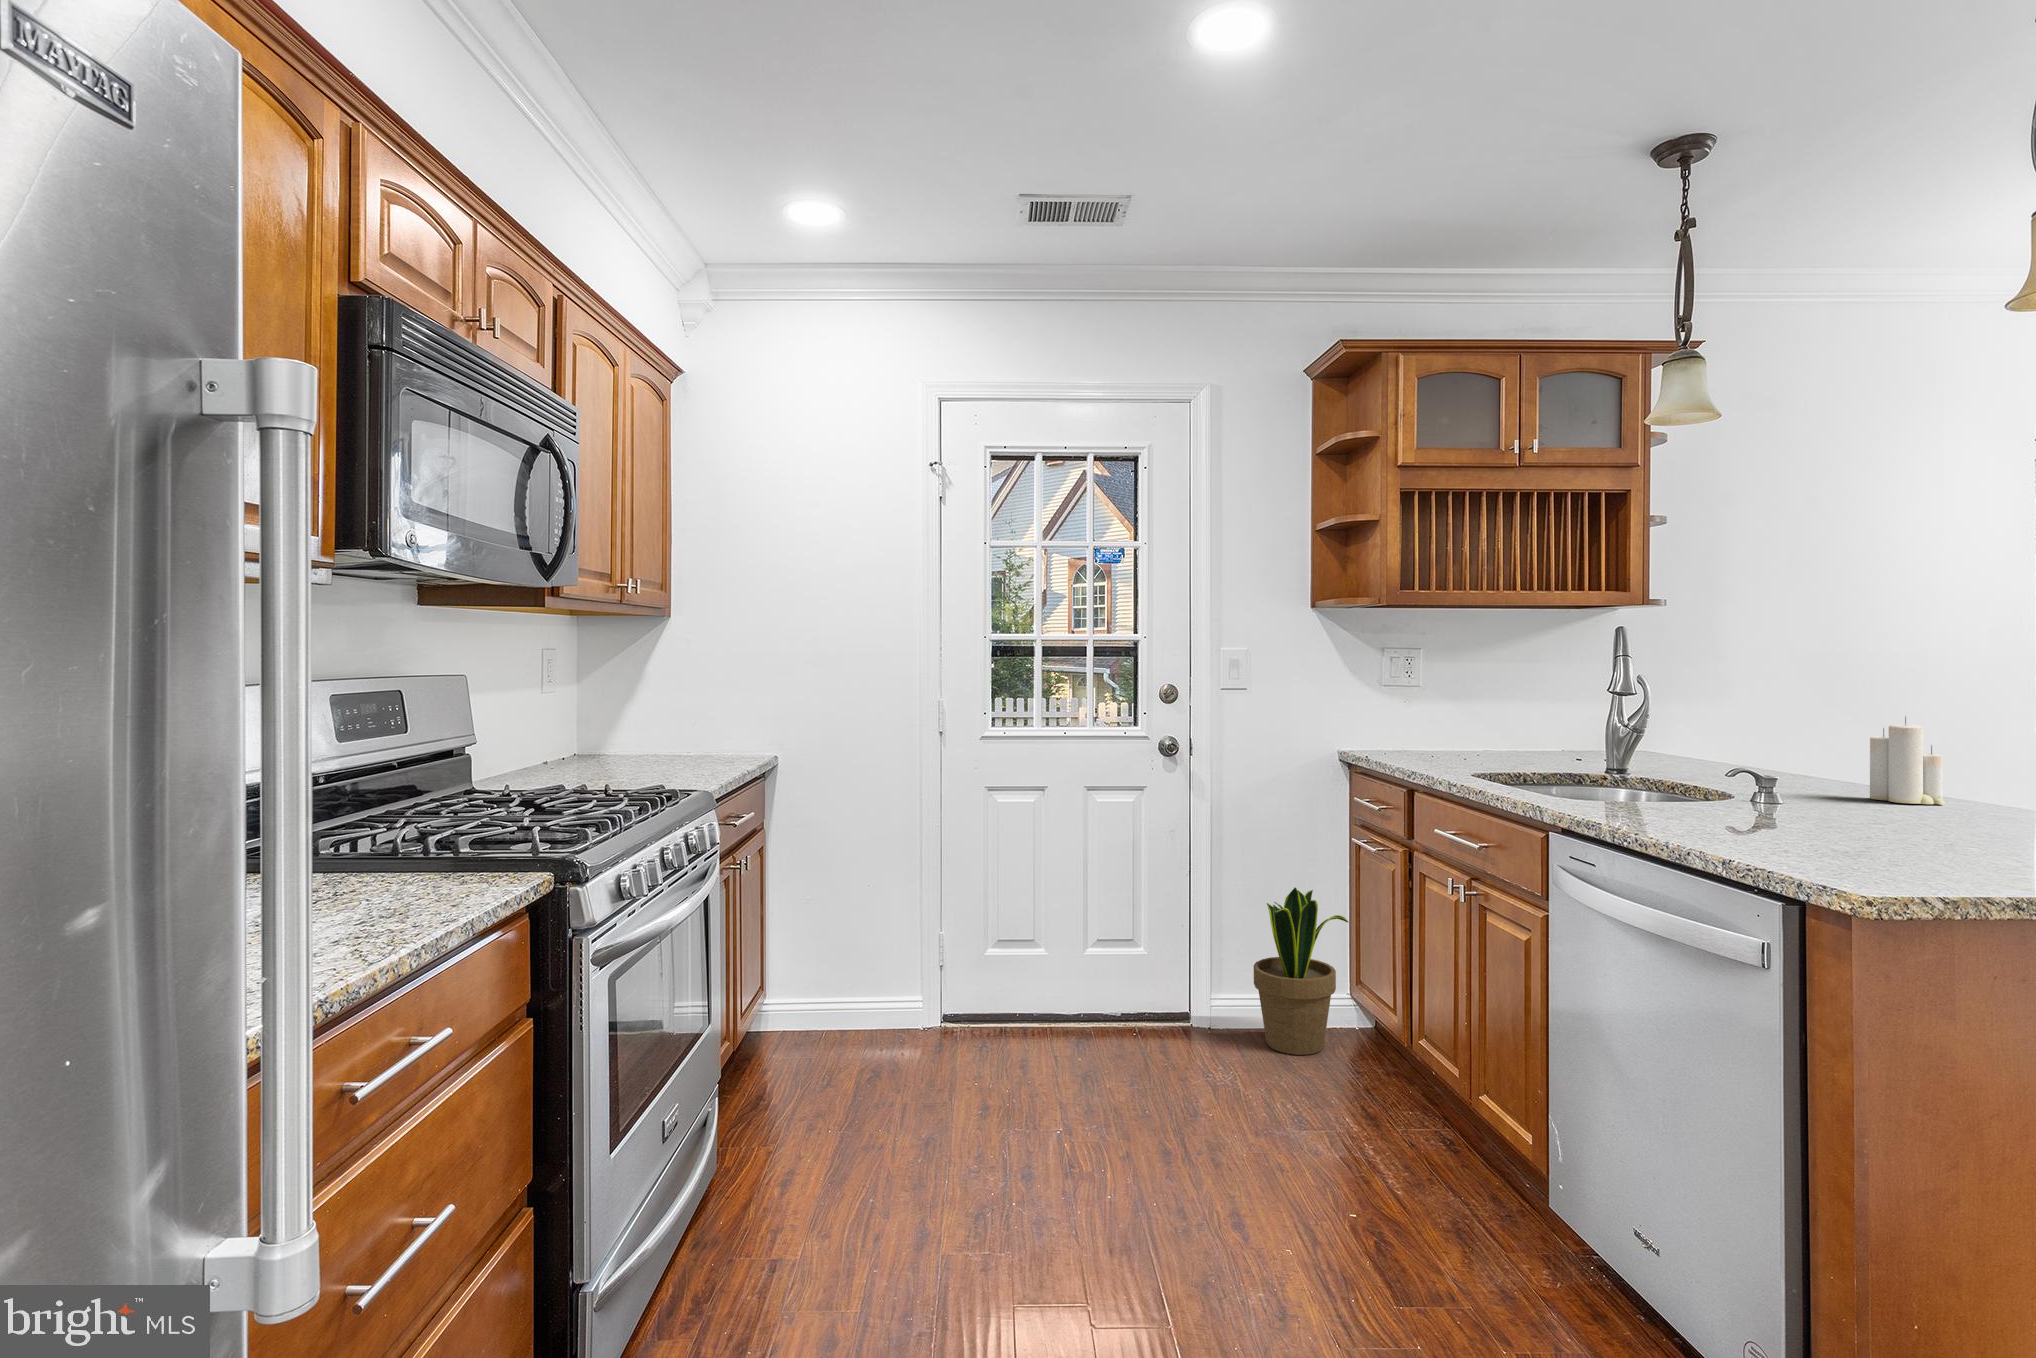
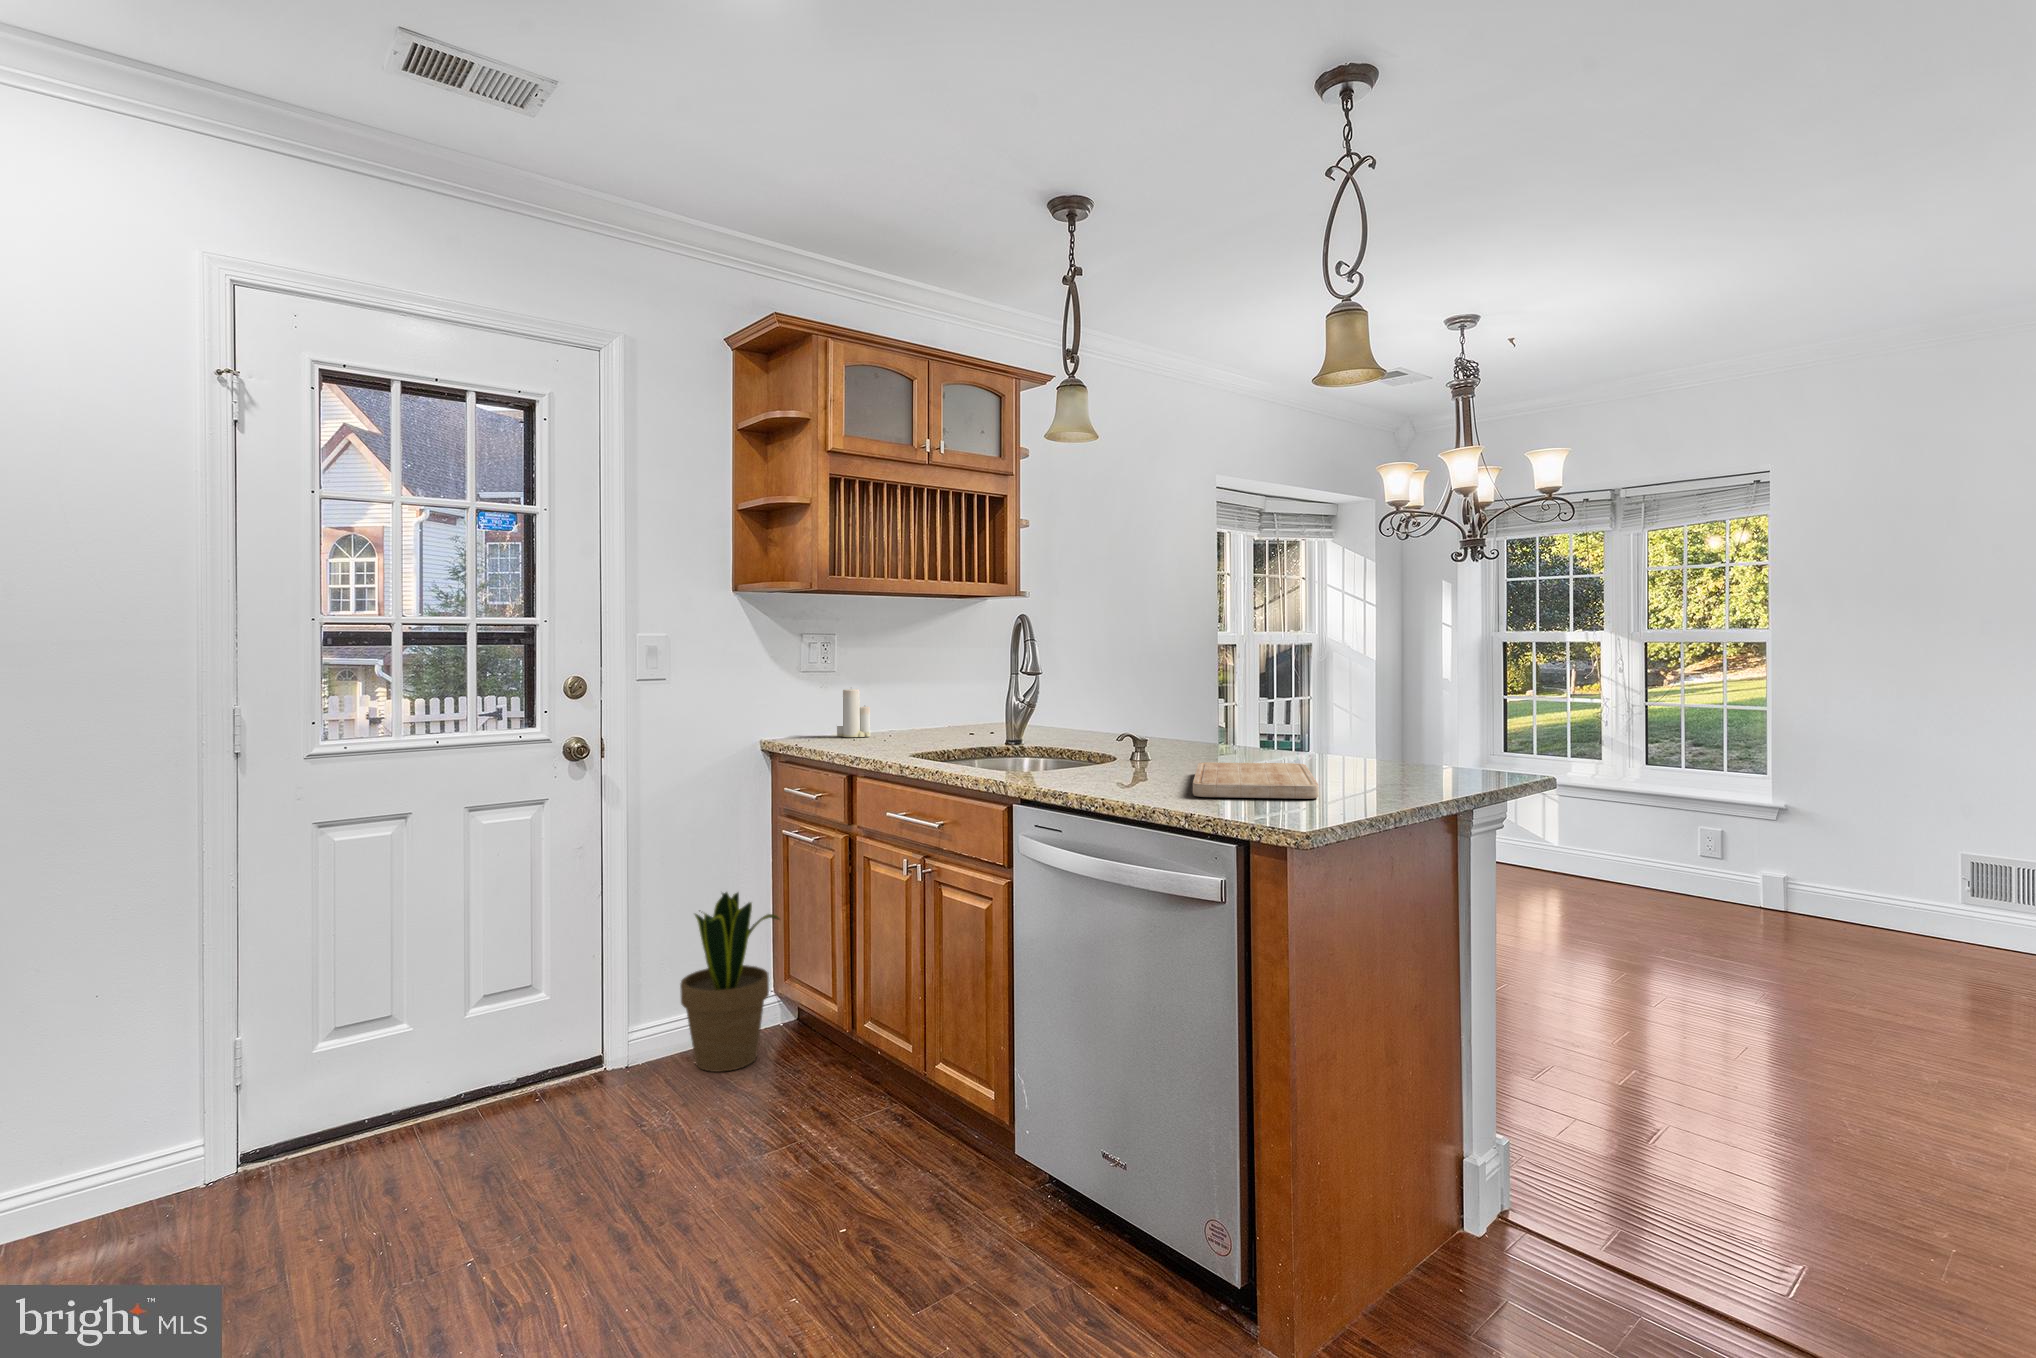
candle: present [1870,717,1945,804] -> present [837,689,870,737]
cutting board: none [1759,805,1982,861] -> present [1193,762,1319,799]

